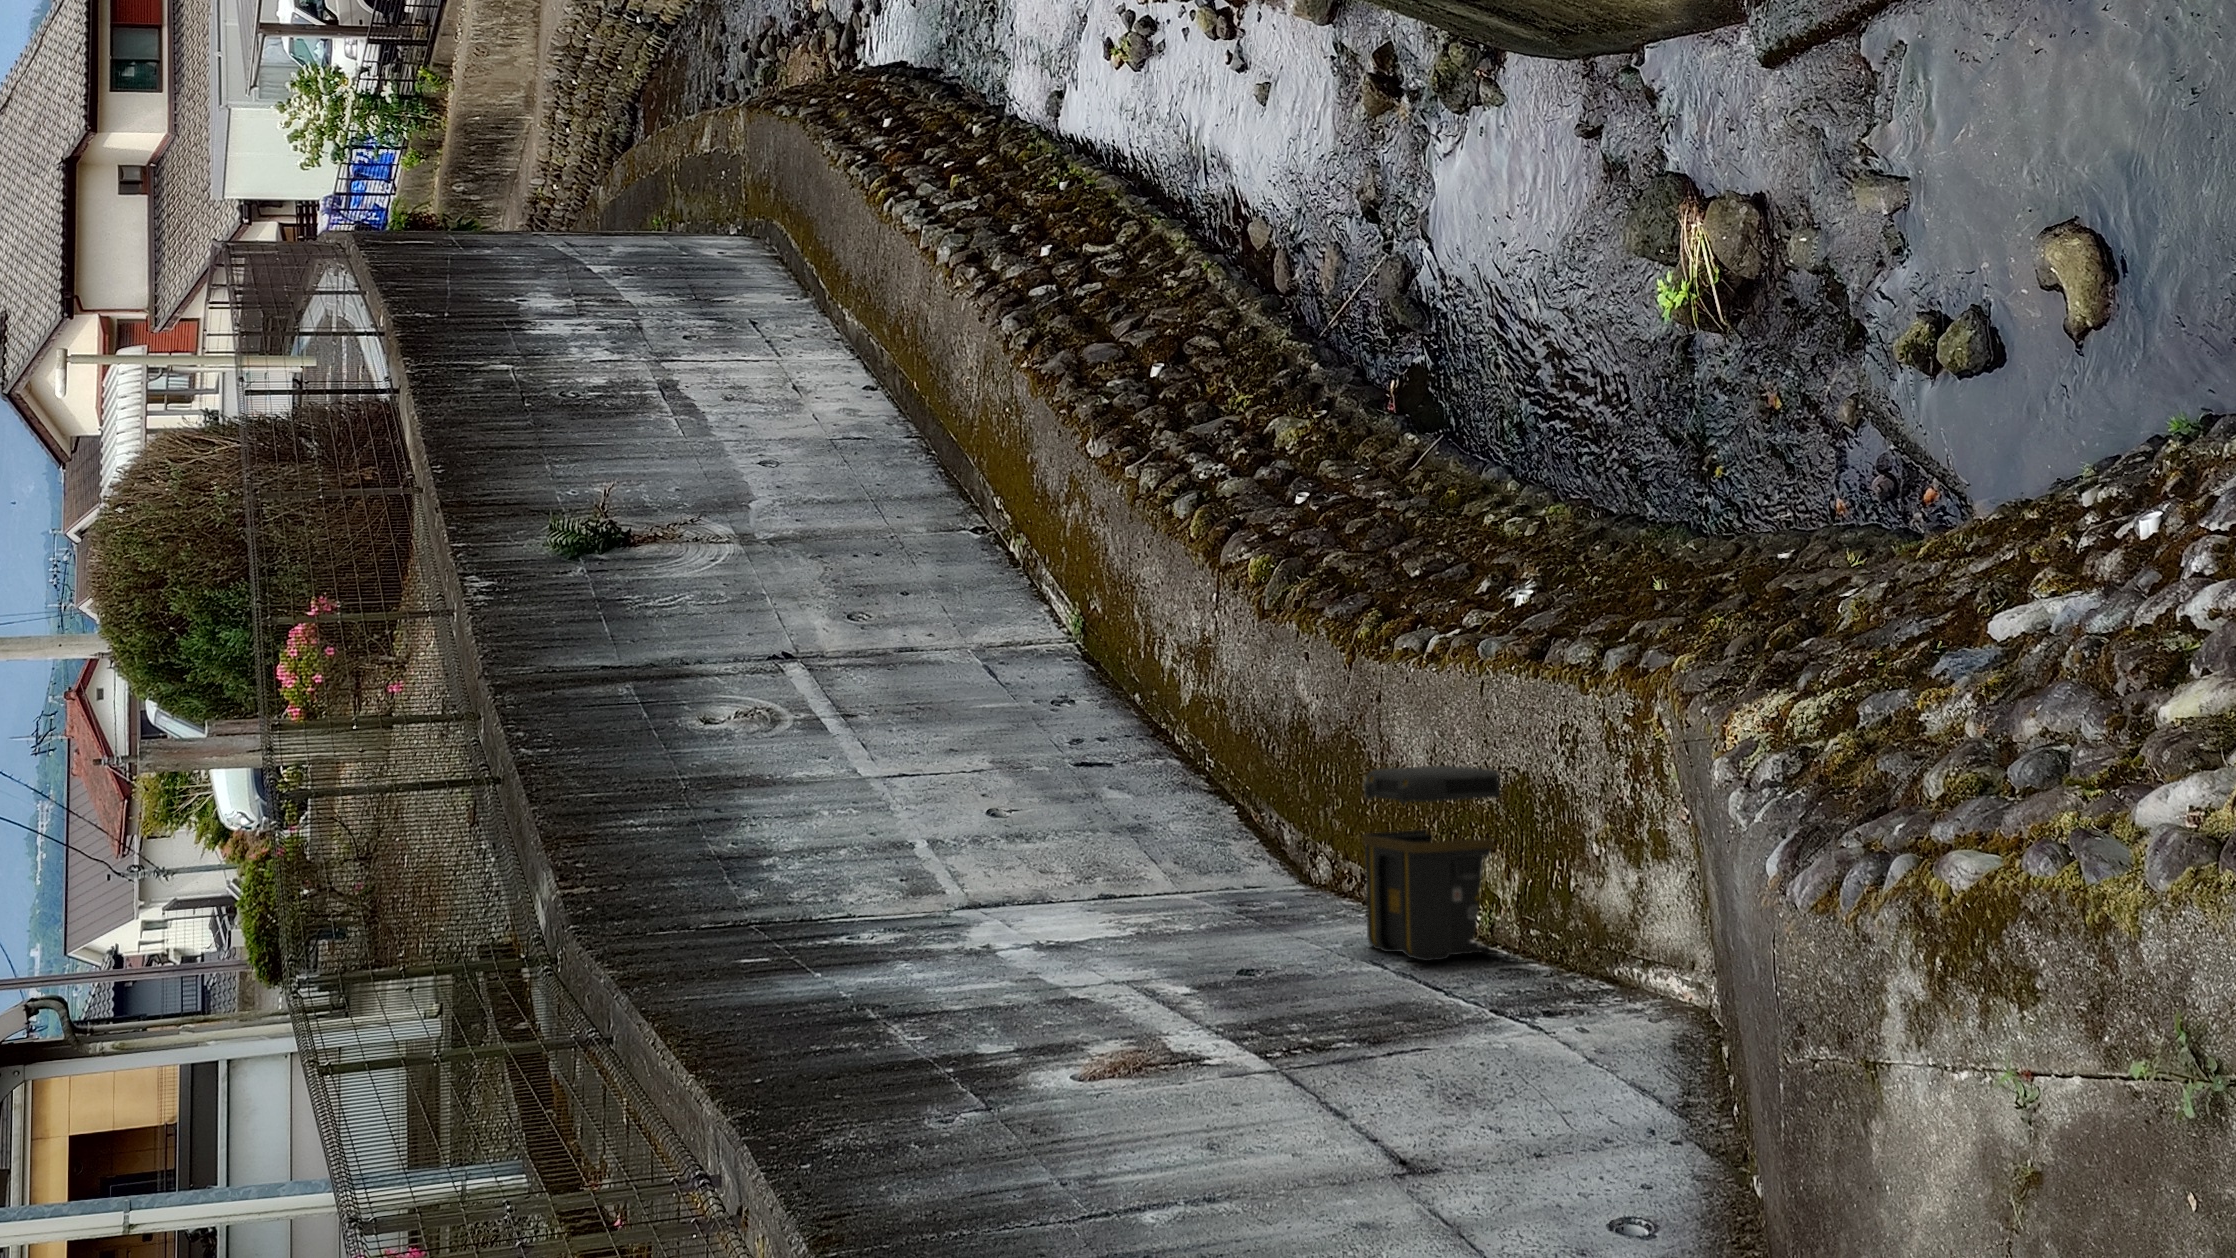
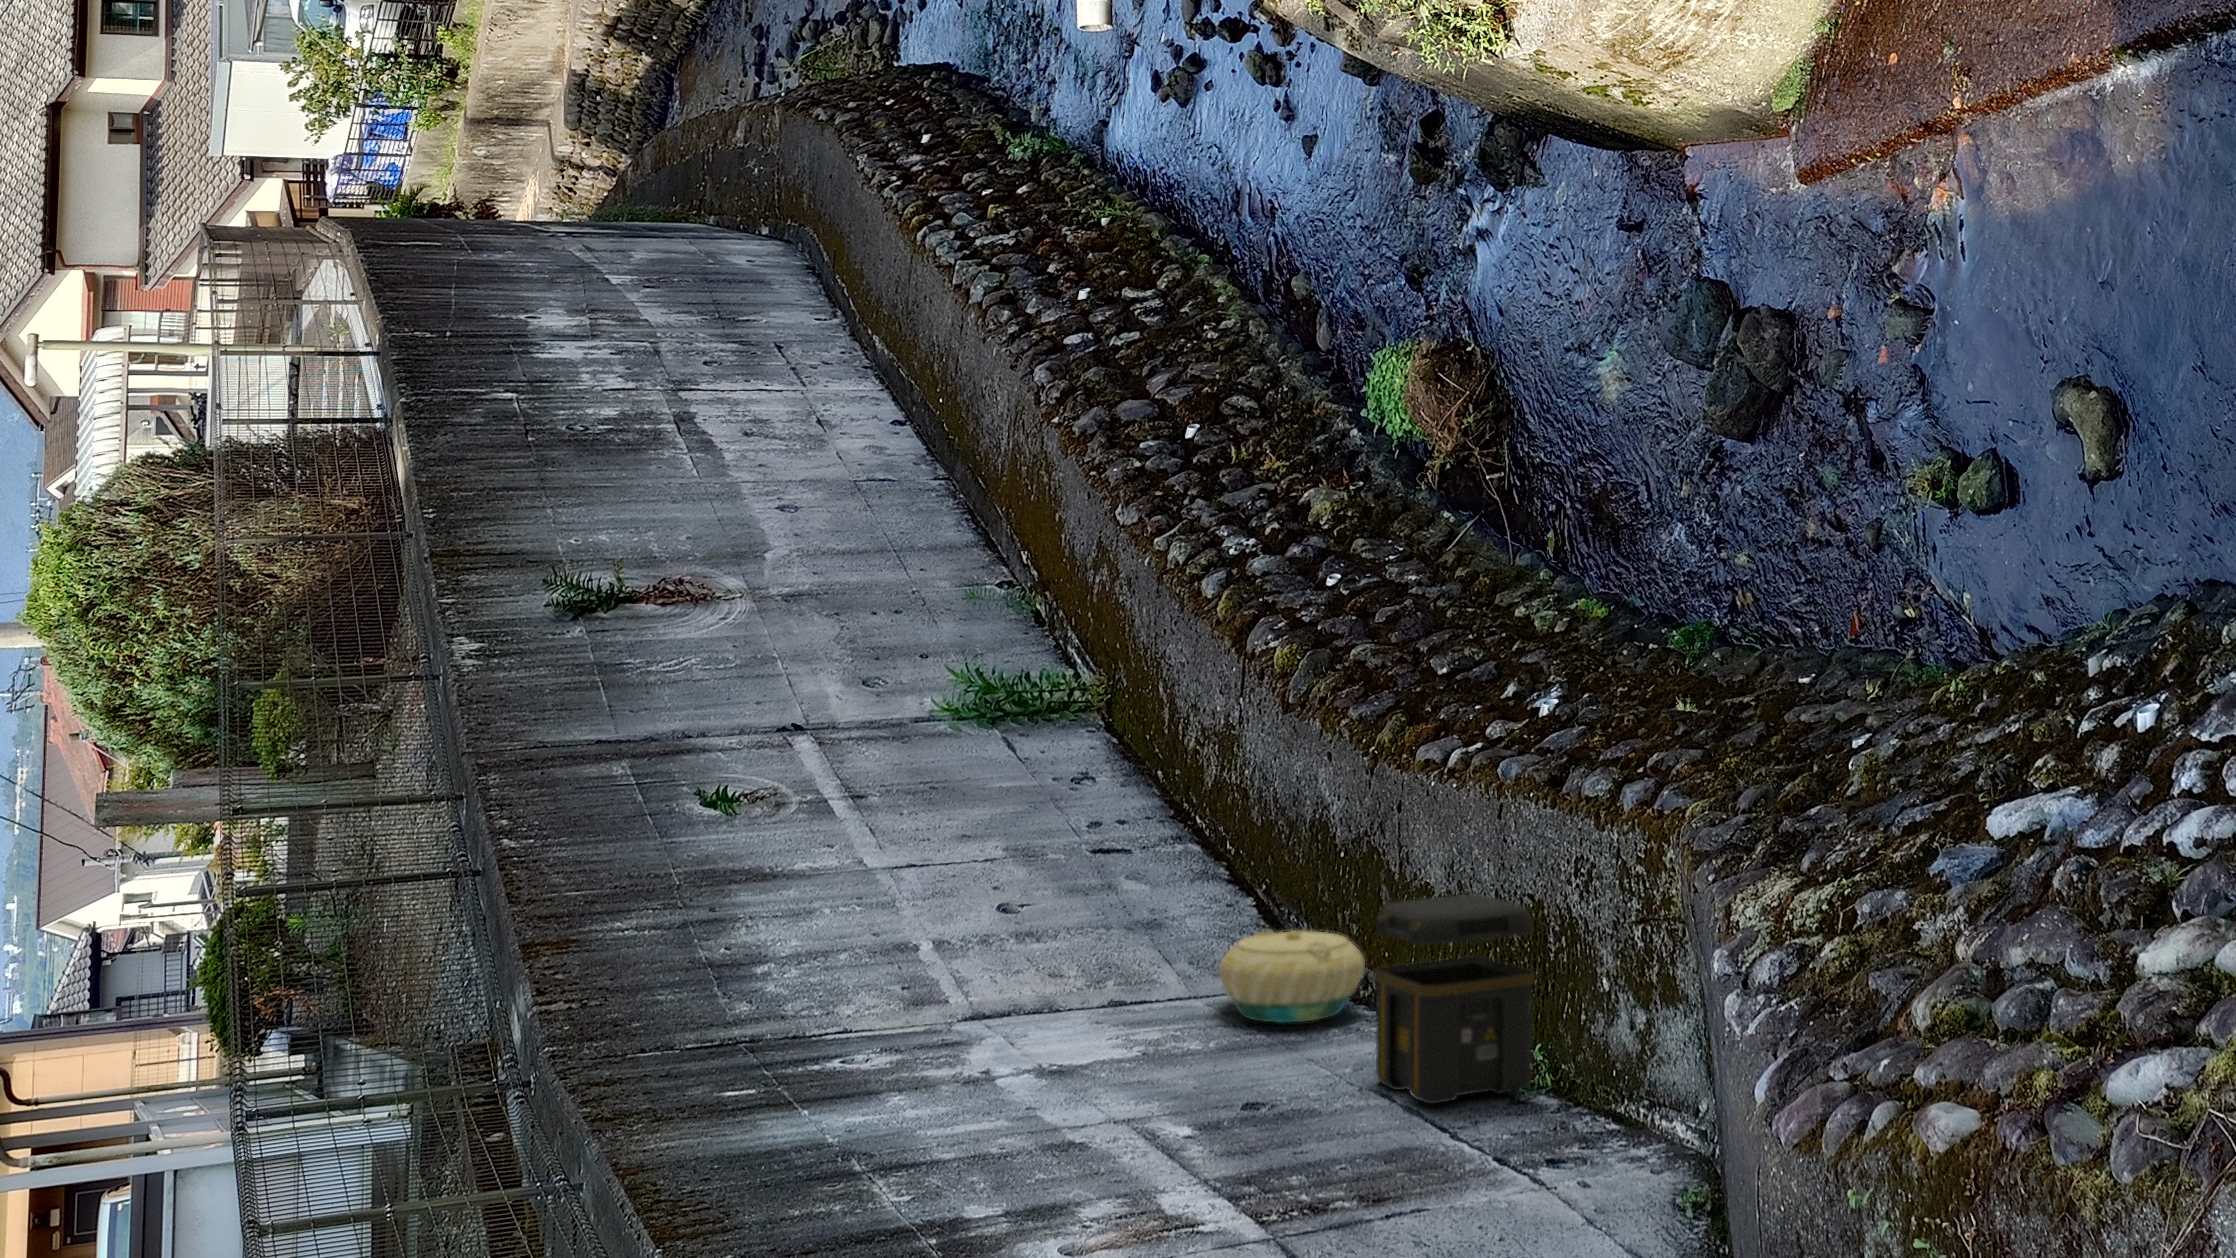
basket: none [1205,816,1348,903] -> present [1219,931,1365,1022]

